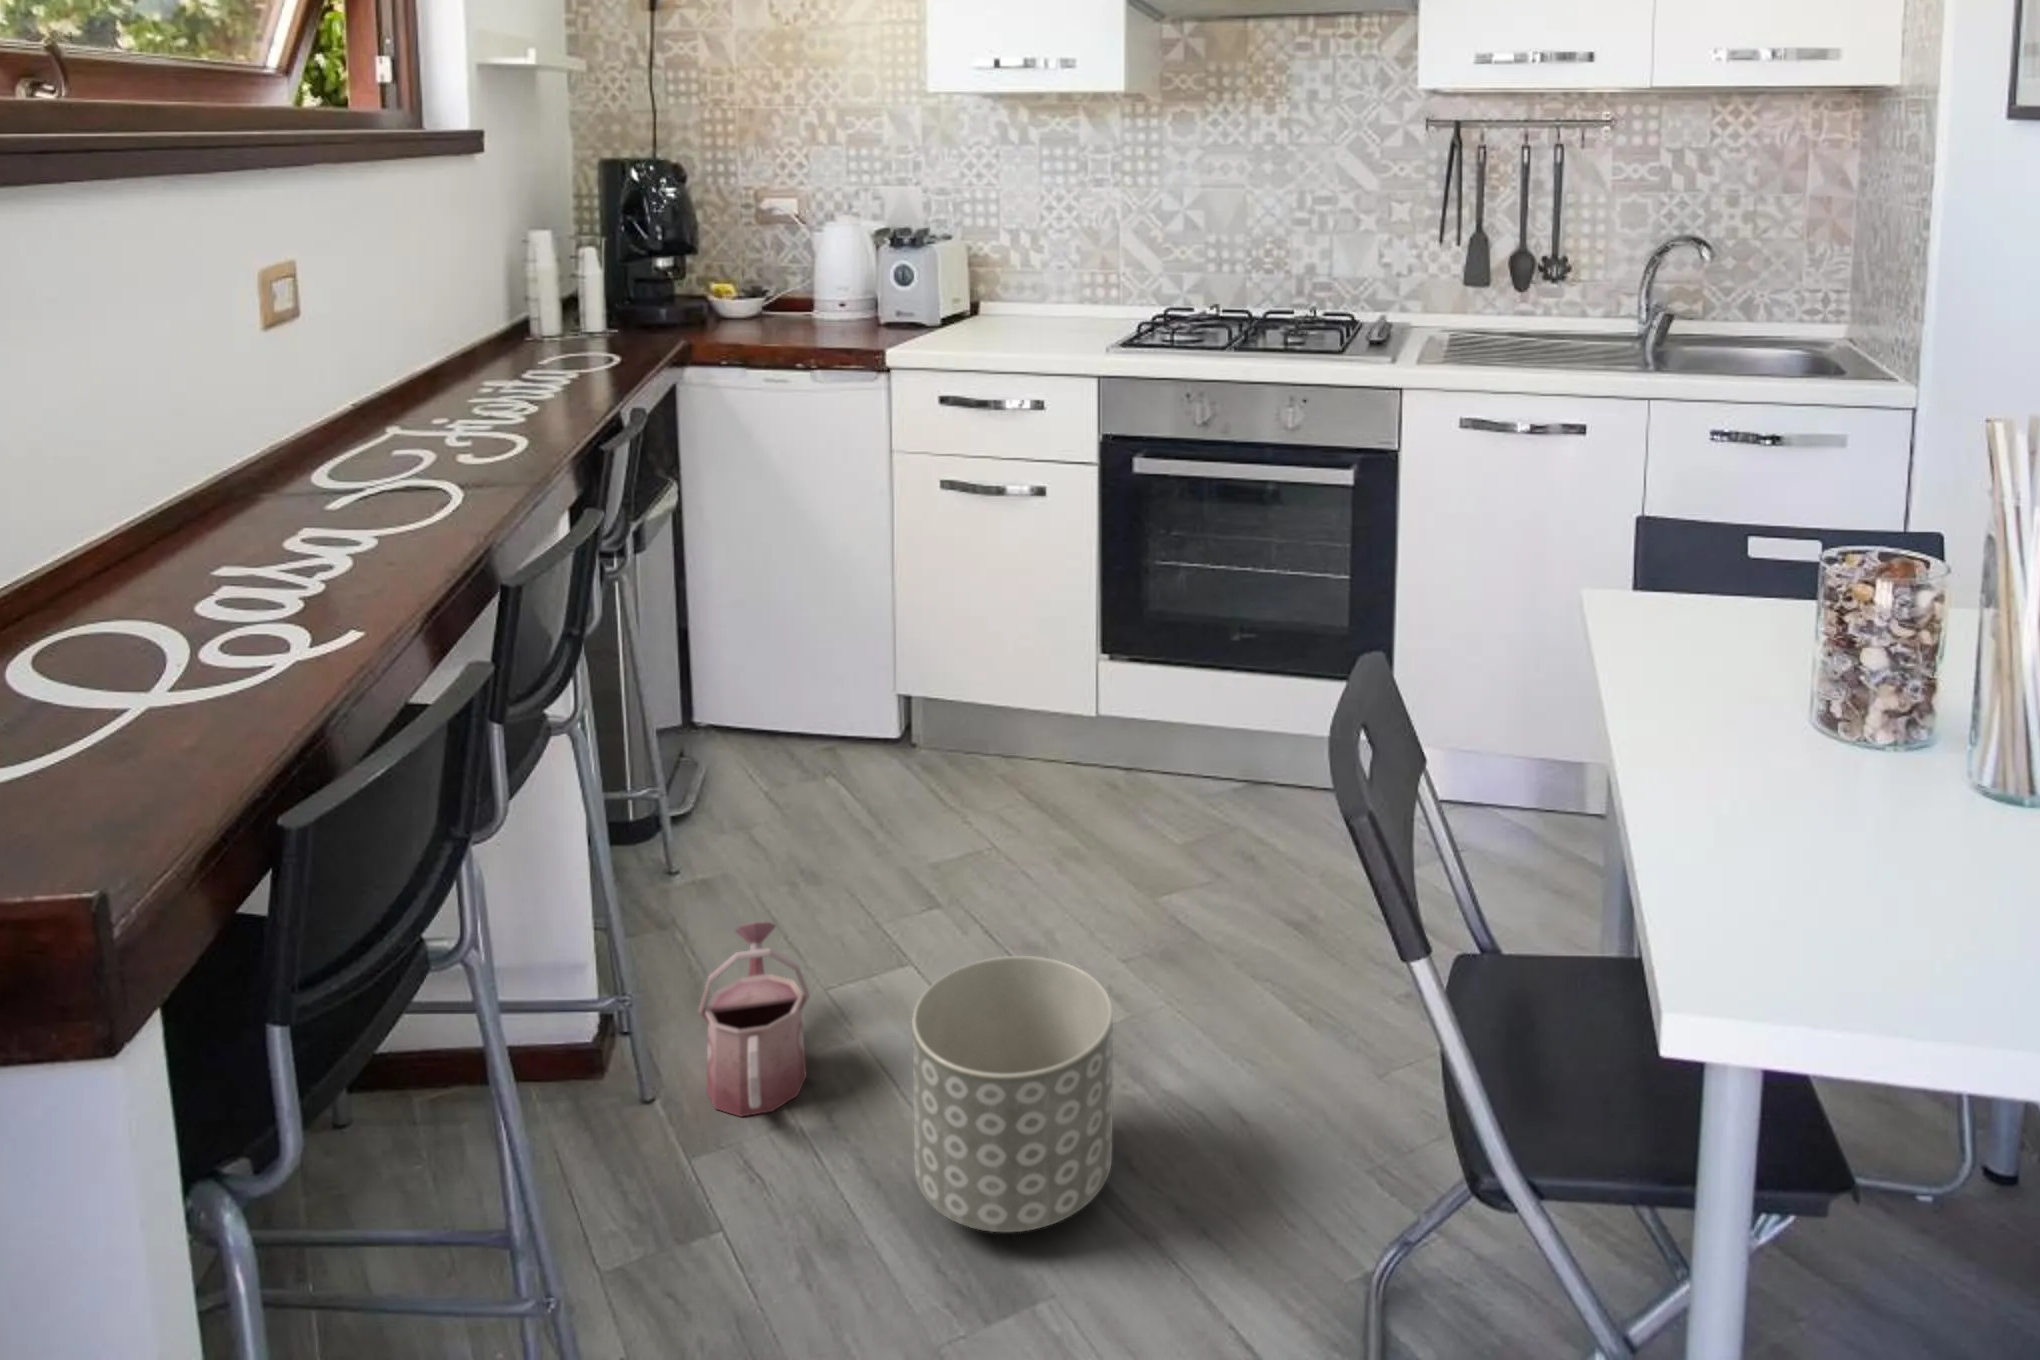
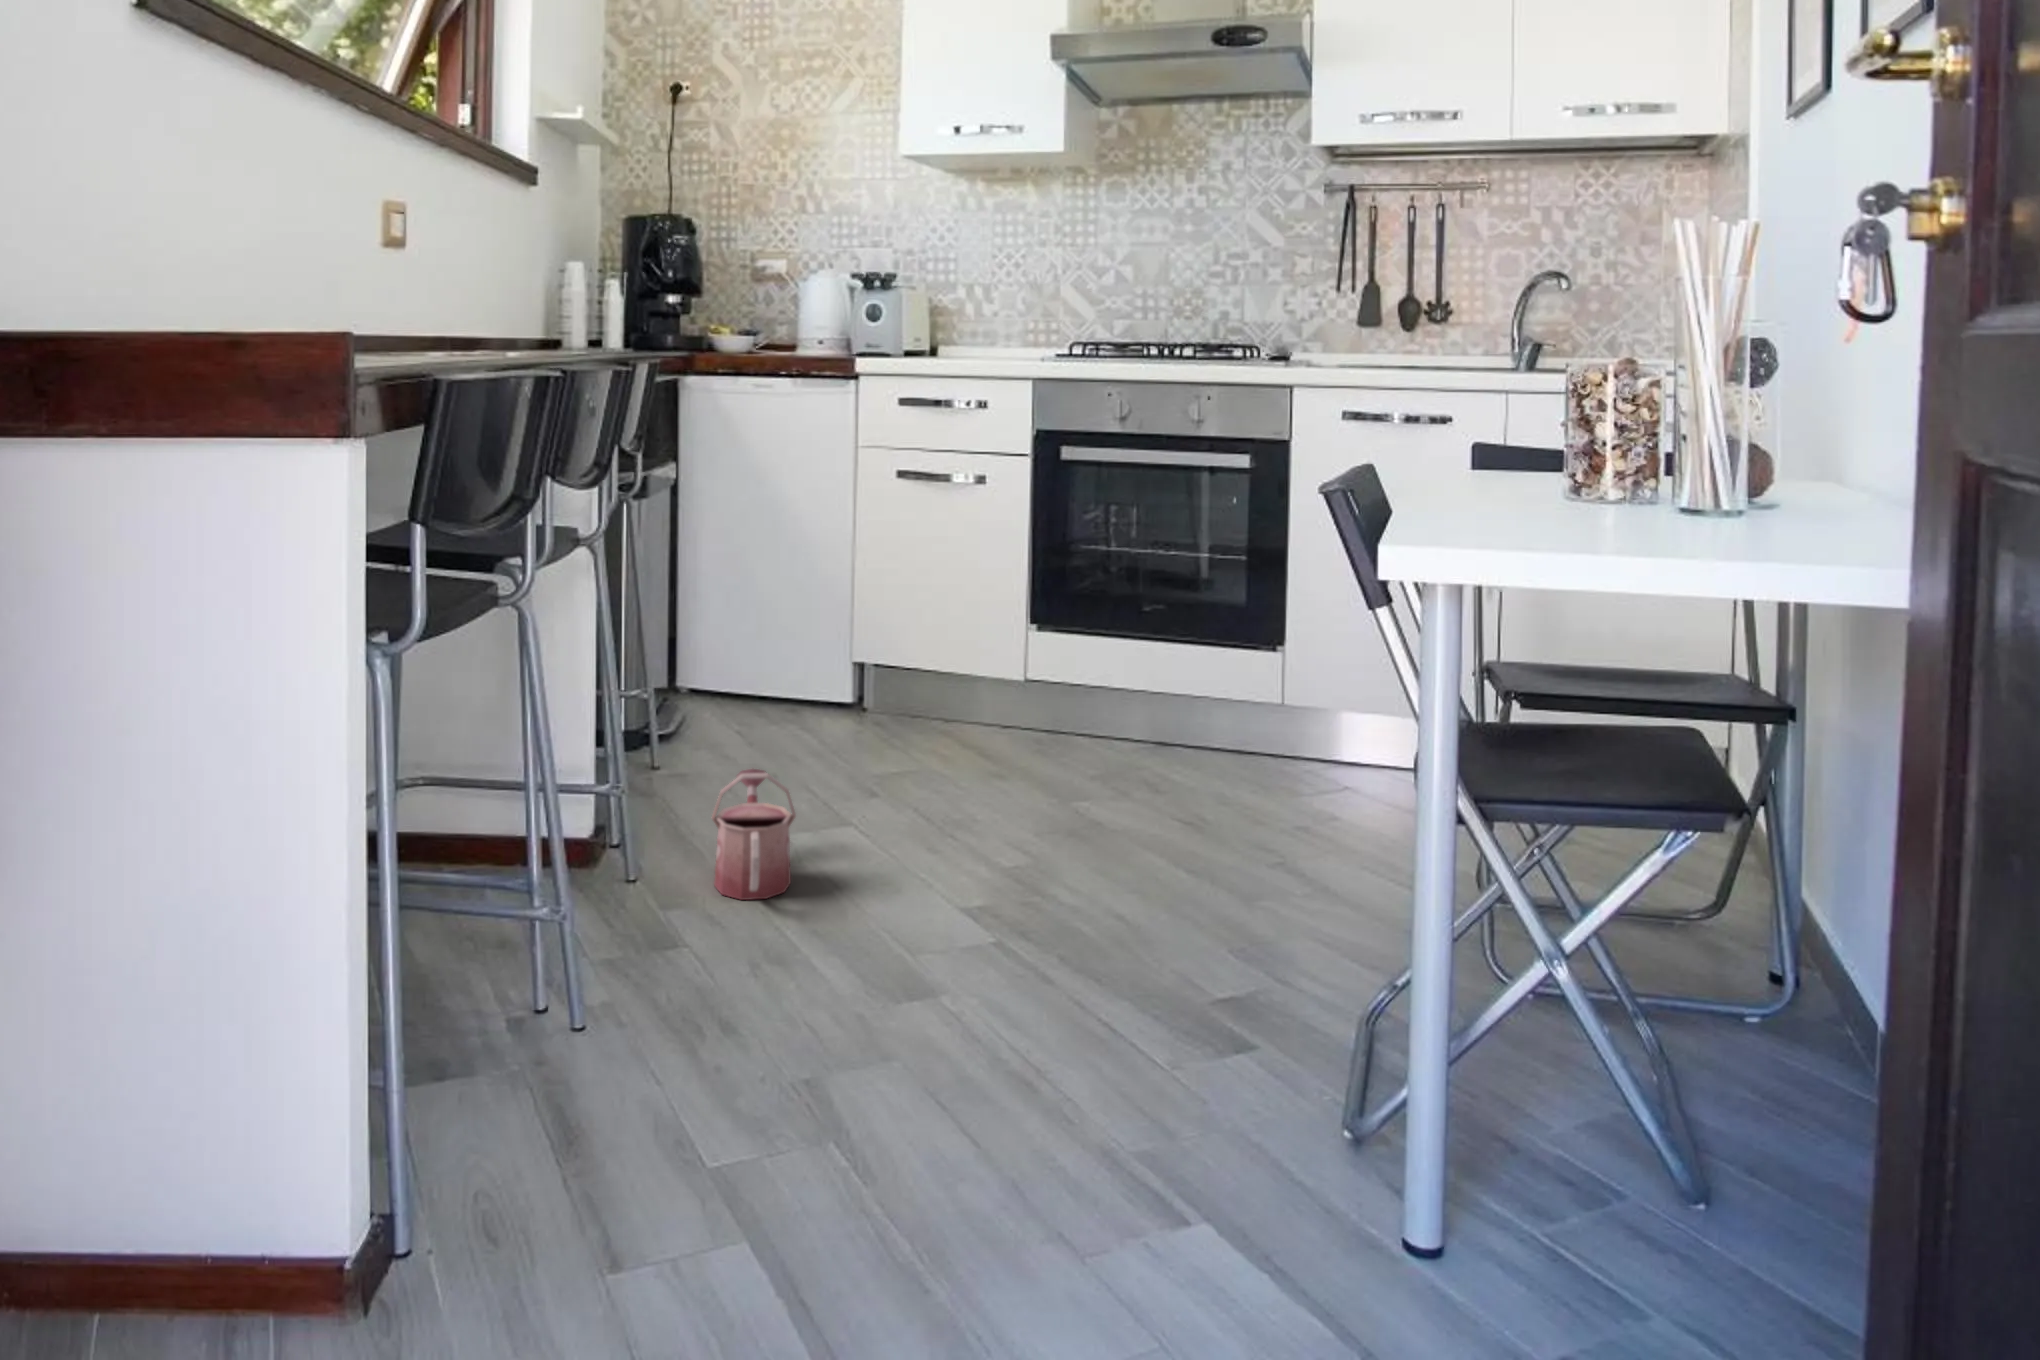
planter: present [912,956,1113,1232] -> none [878,777,1035,962]

